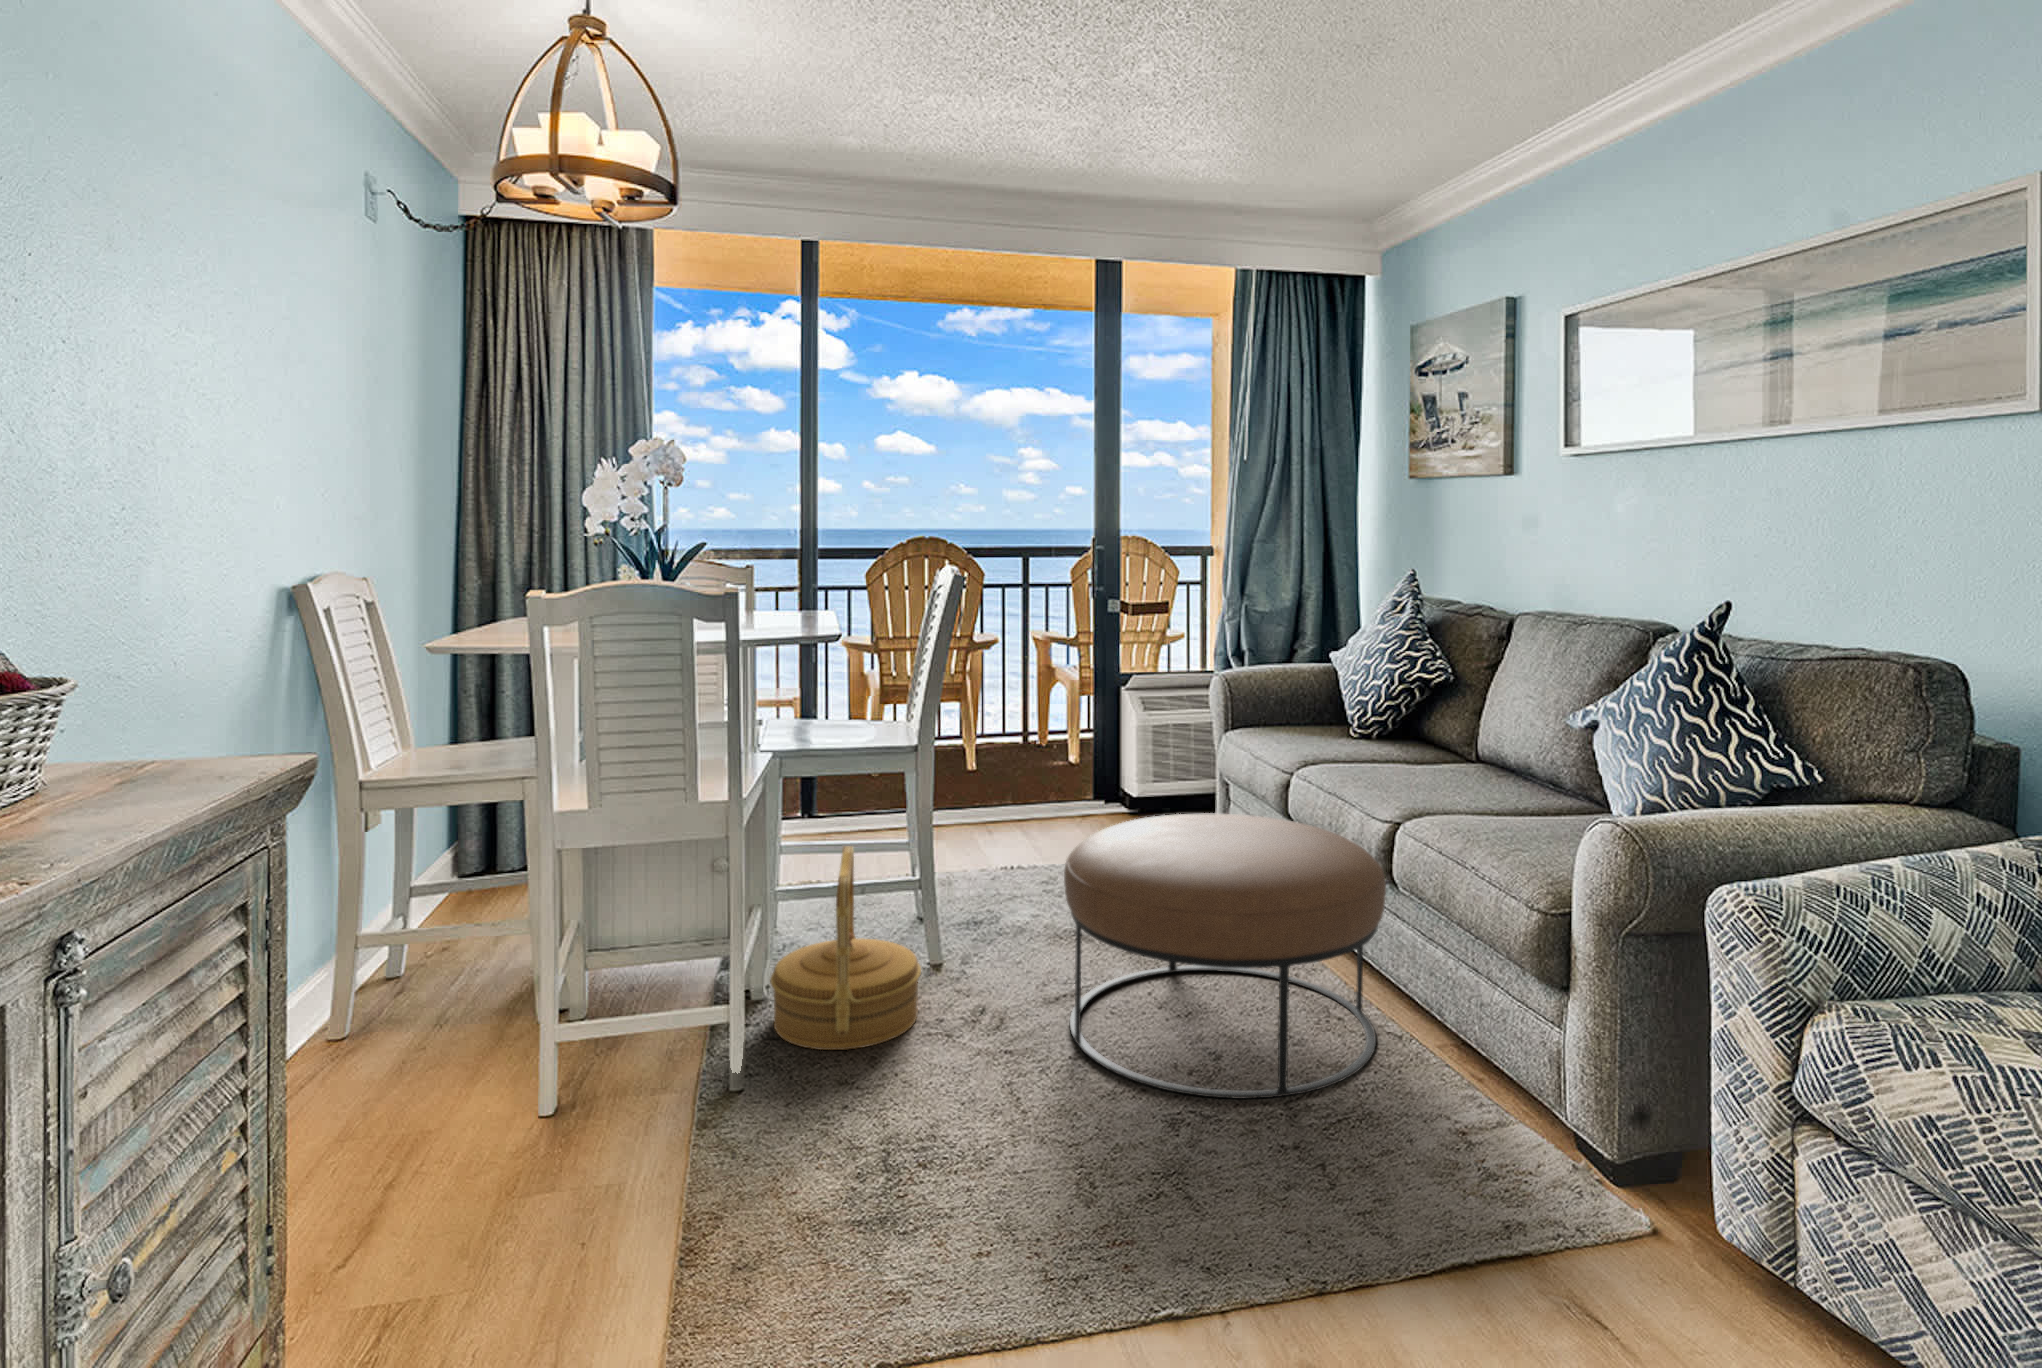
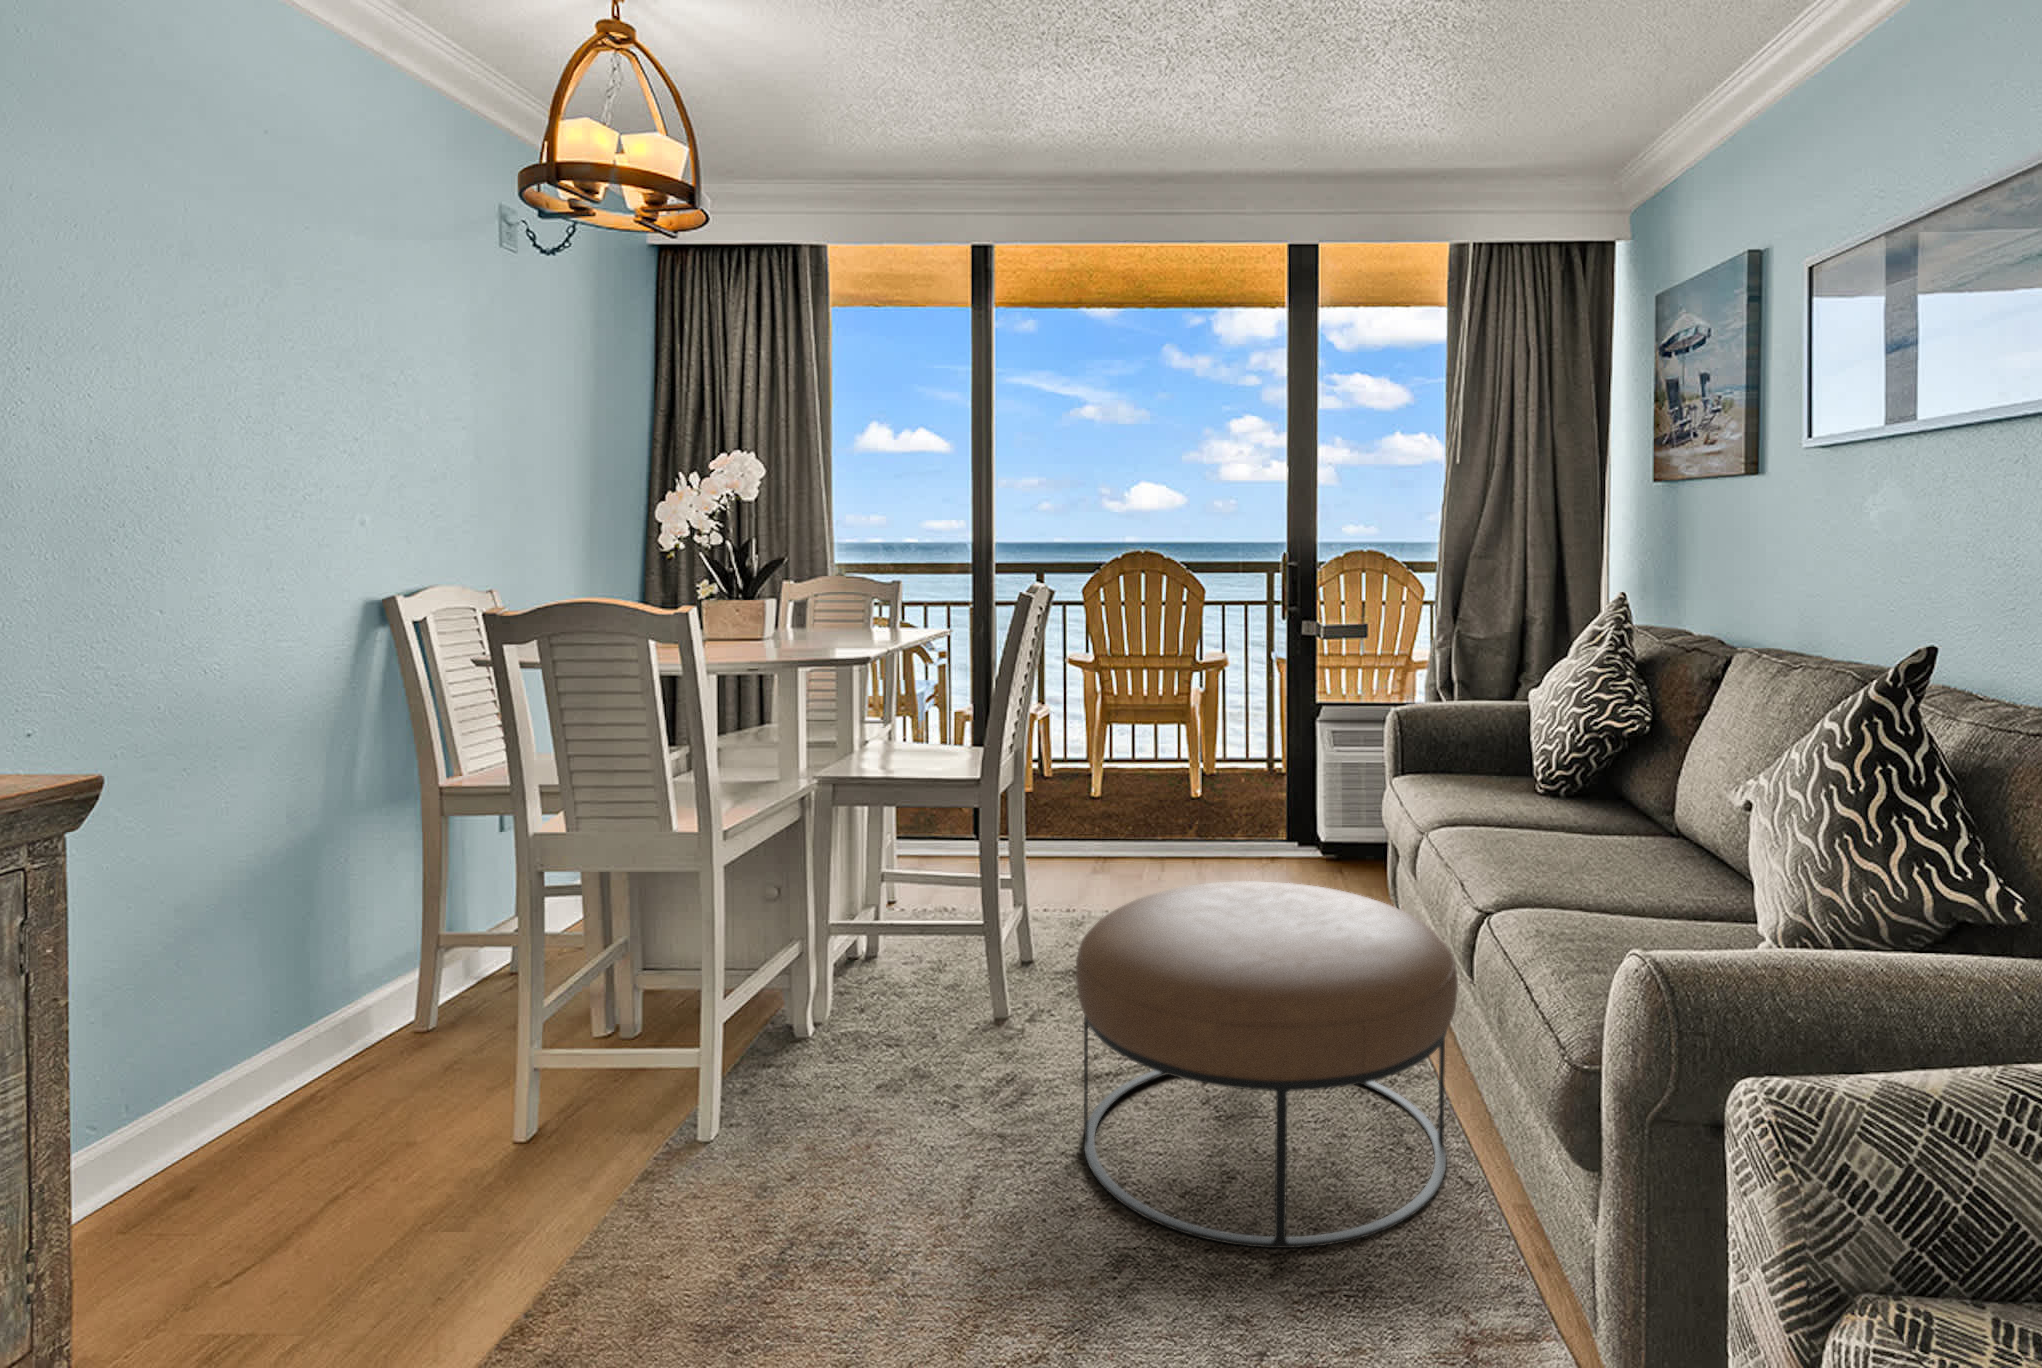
woven basket: present [770,846,921,1050] -> none [784,891,949,1118]

